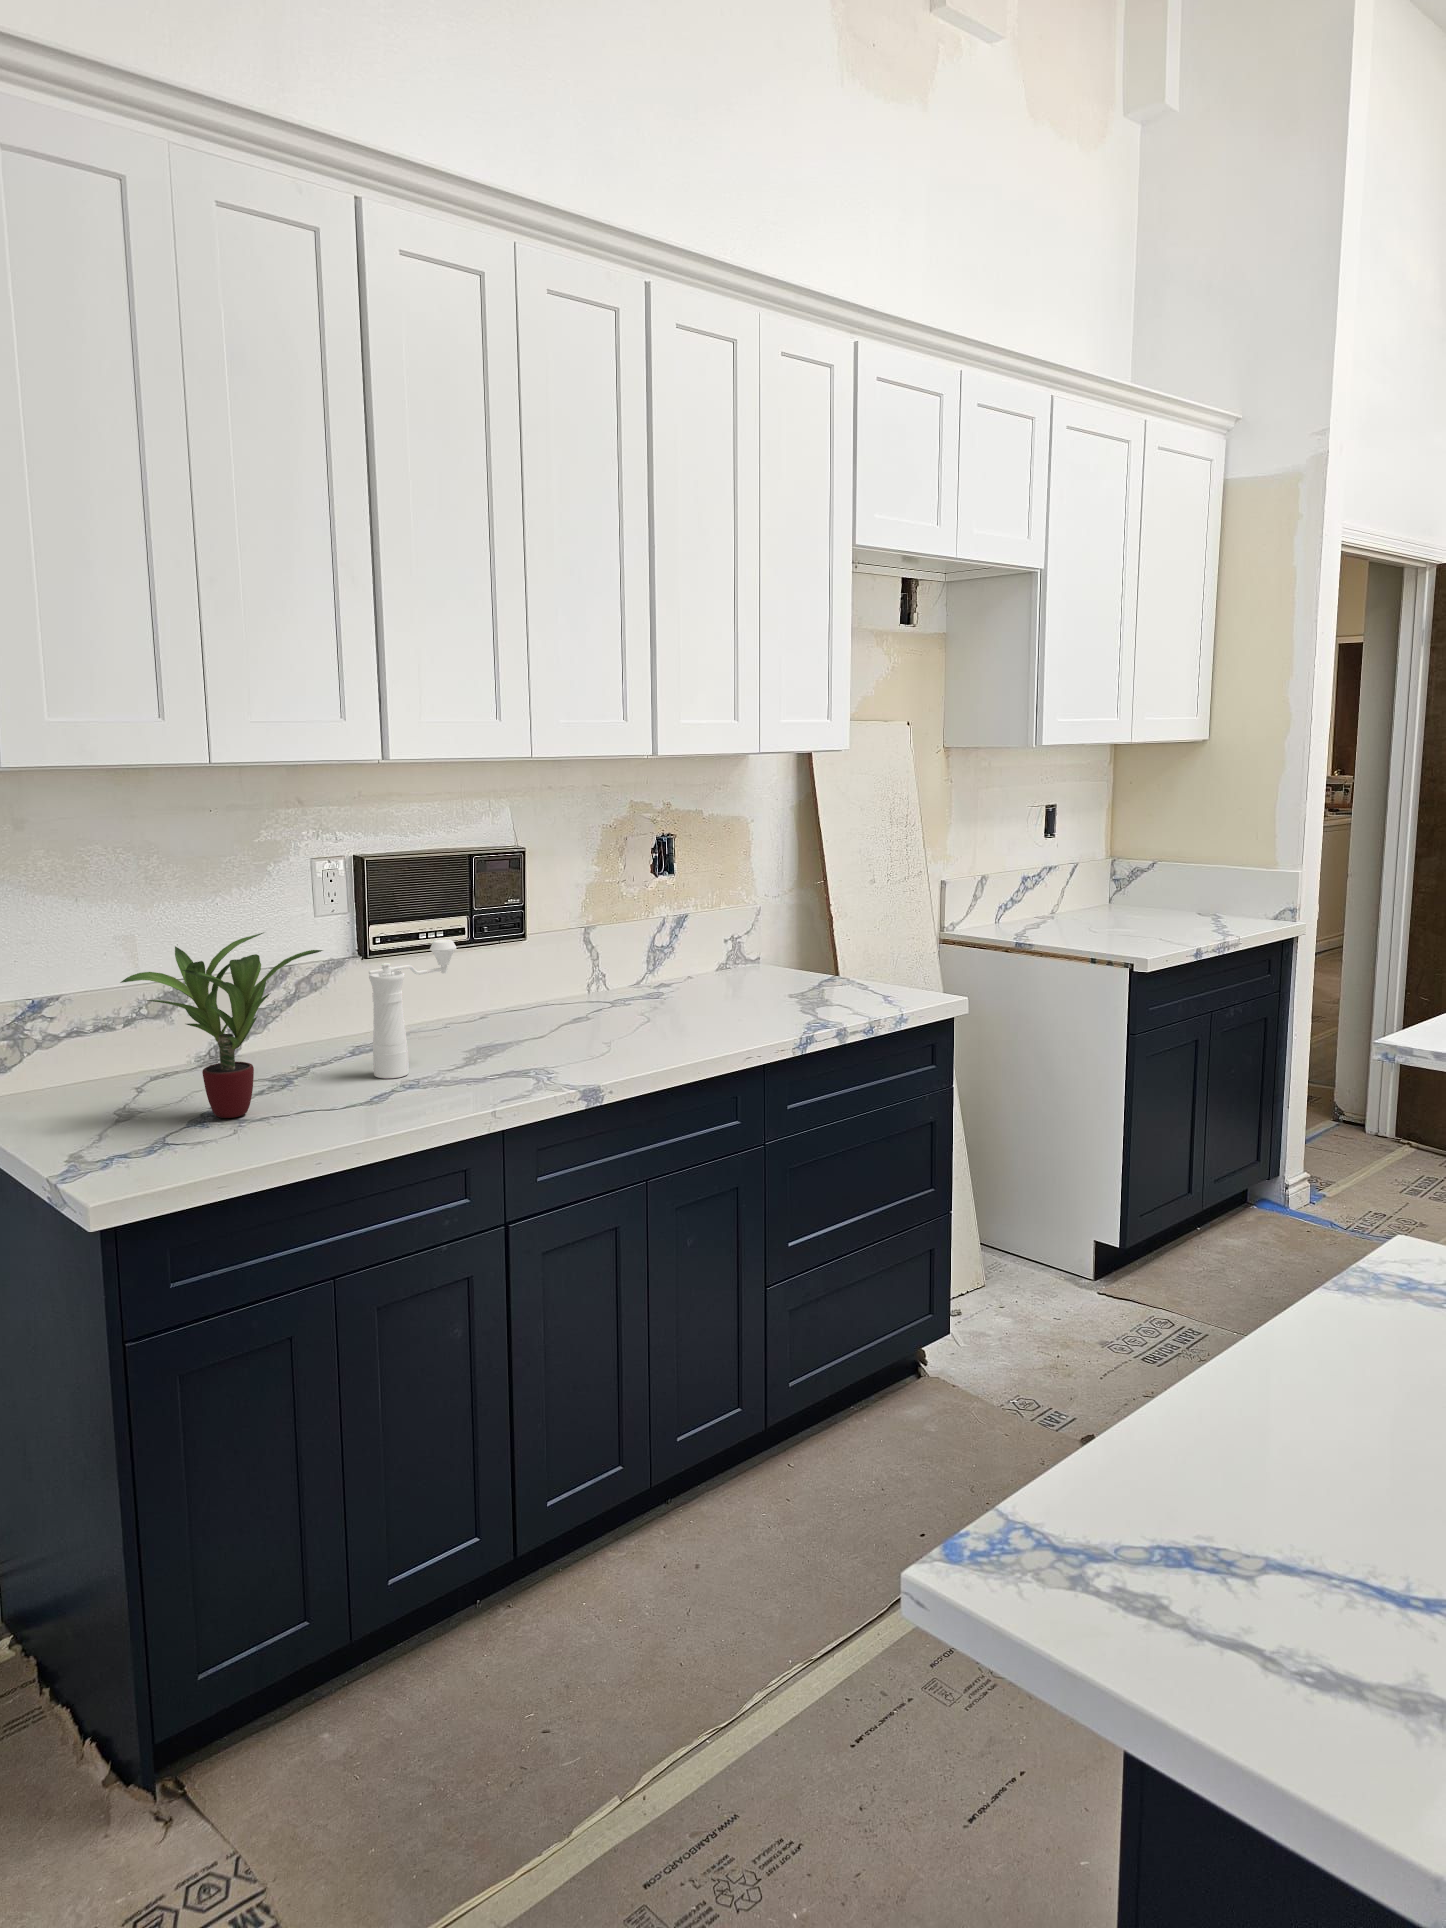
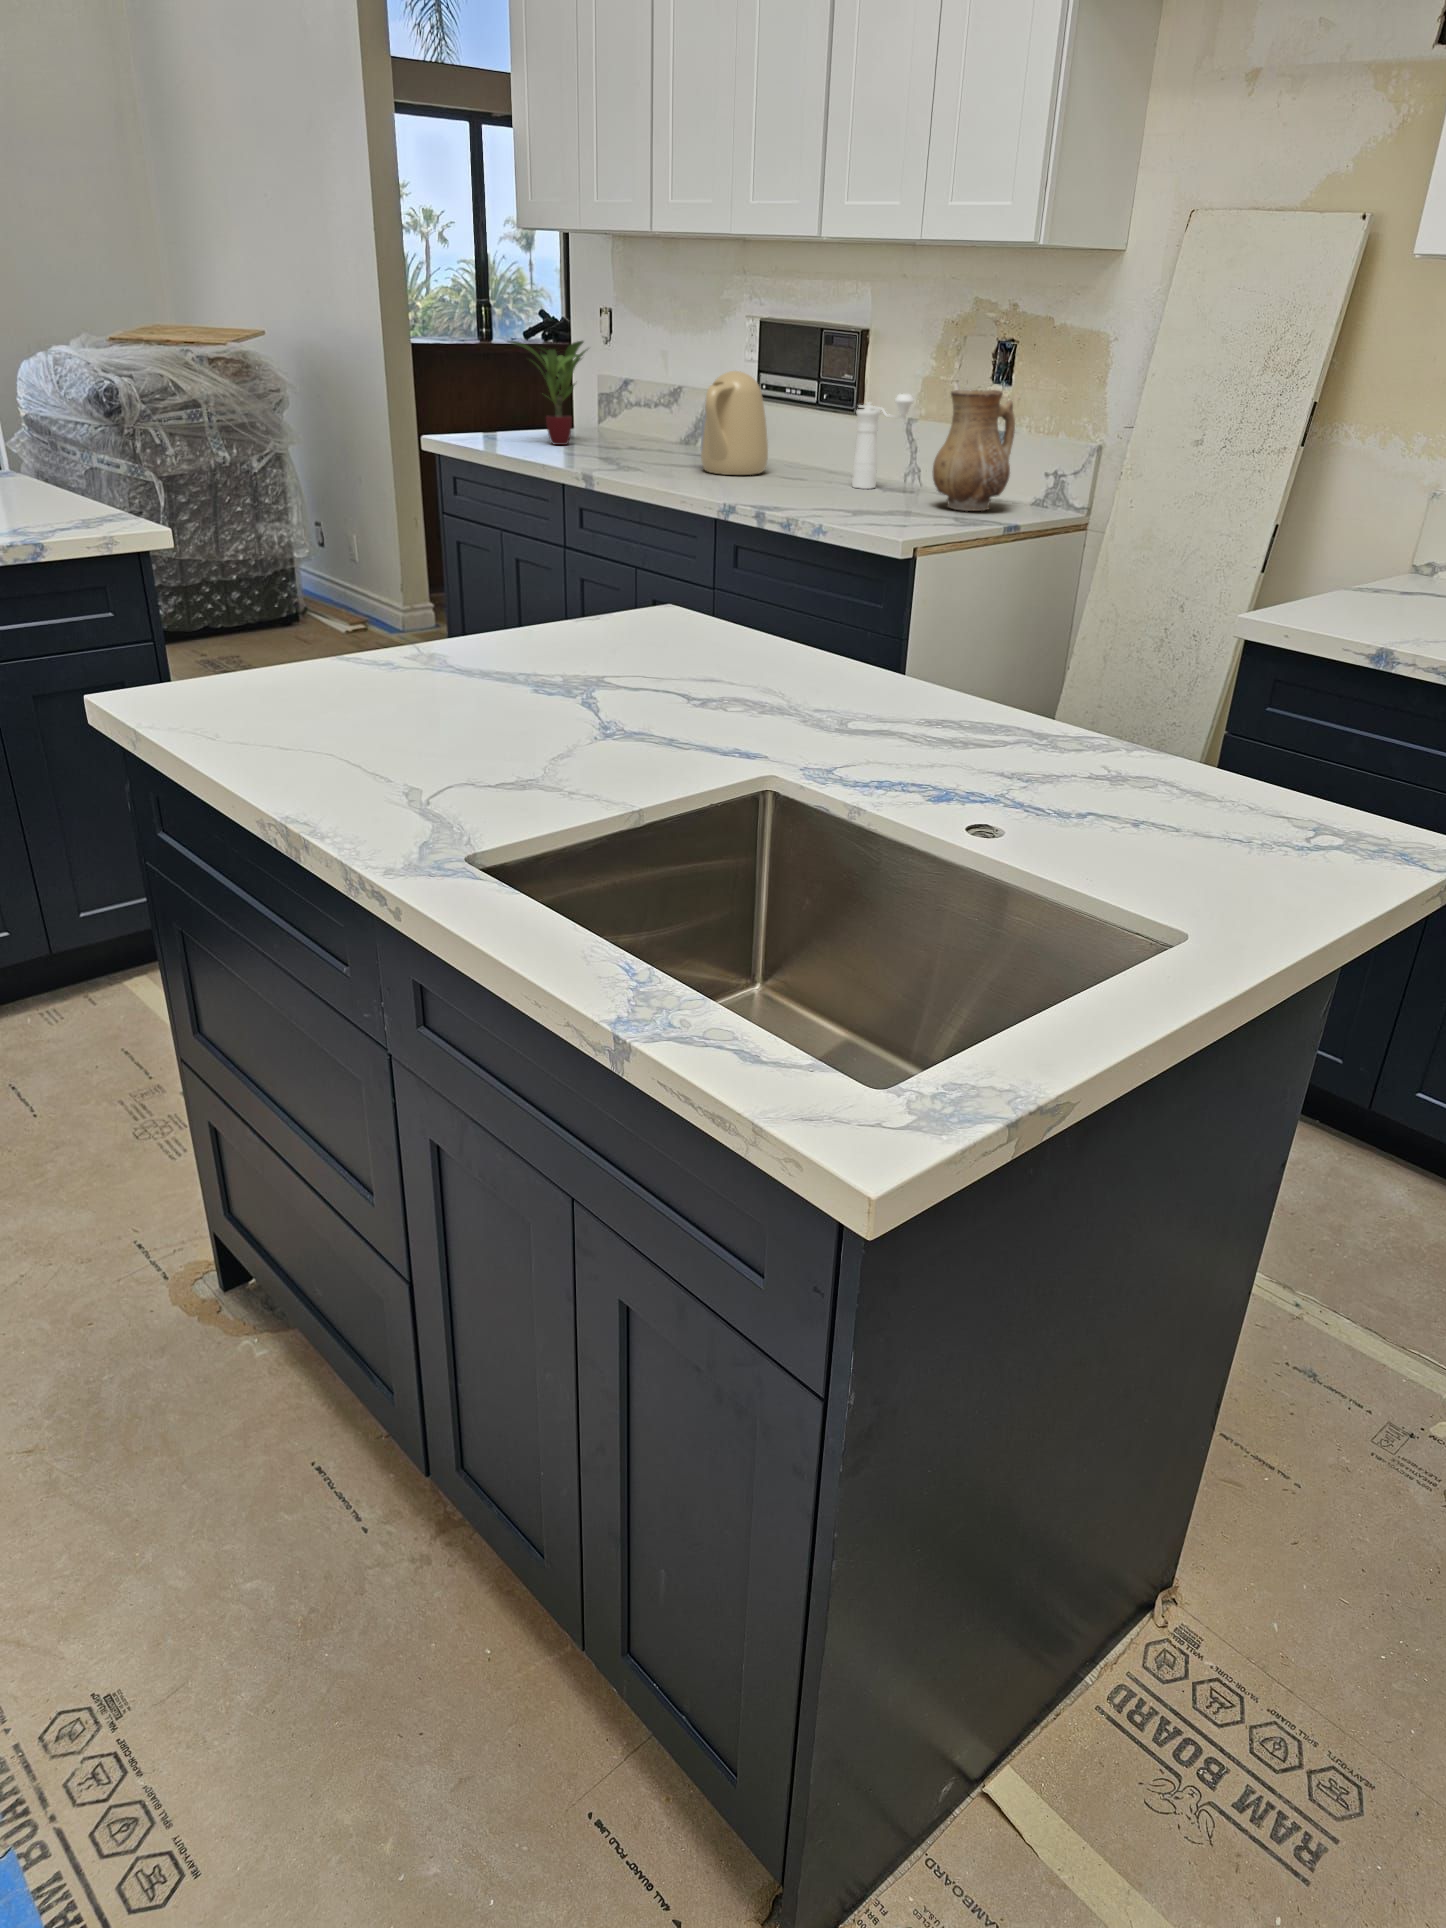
ceramic pitcher: none [711,874,787,988] -> present [933,390,1015,511]
kettle: none [479,915,591,1048] -> present [701,371,768,475]
pepper mill: present [369,940,456,1079] -> present [852,394,914,489]

